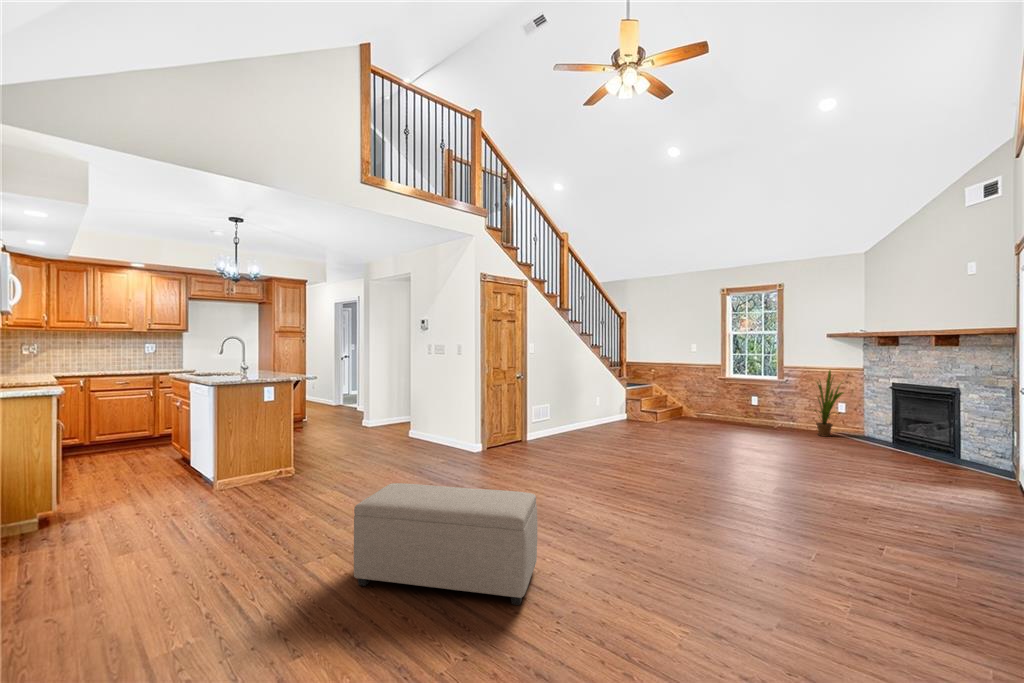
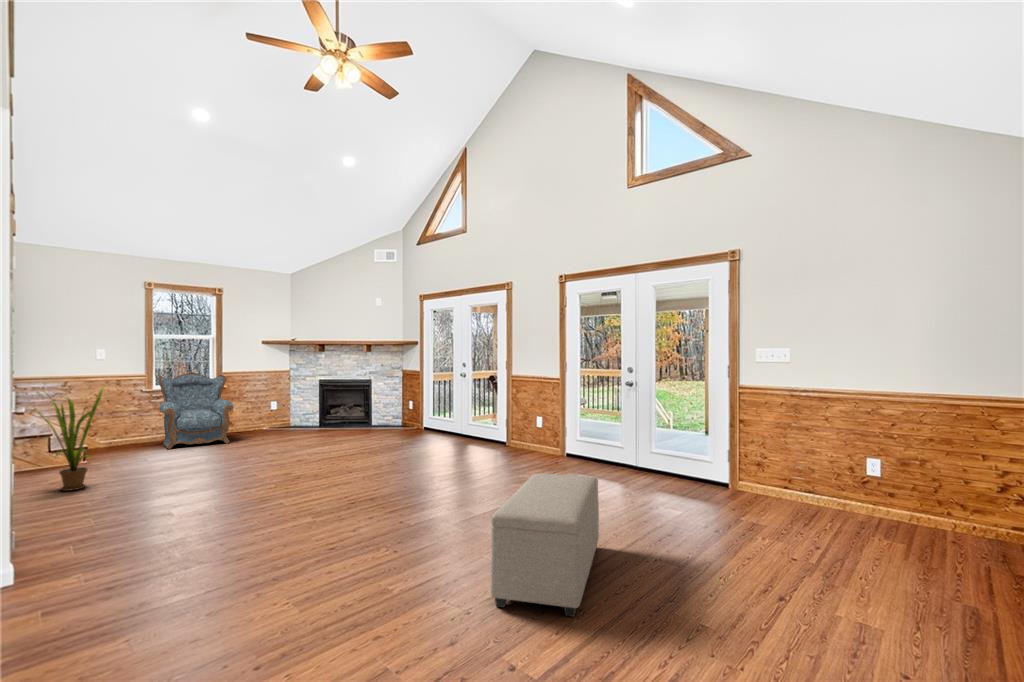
armchair: none [709,365,778,433] -> present [159,372,233,449]
house plant: present [816,370,844,437] -> present [36,385,104,491]

